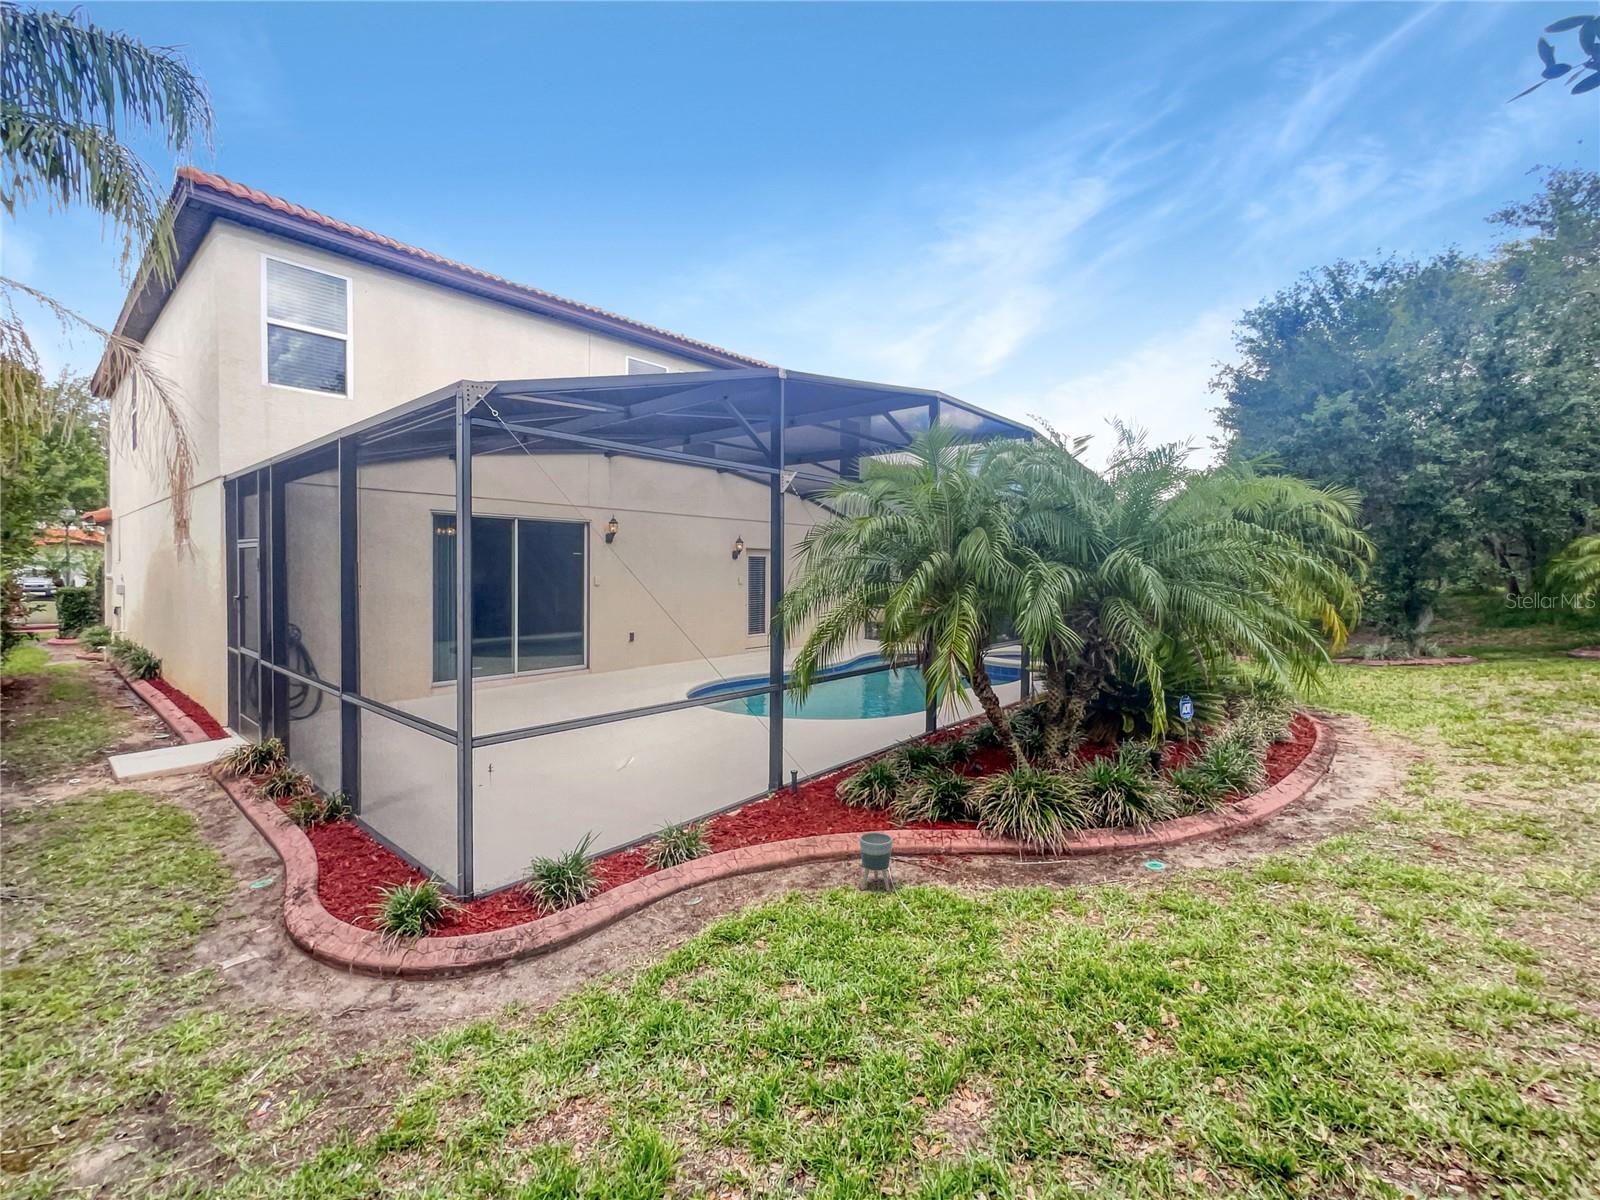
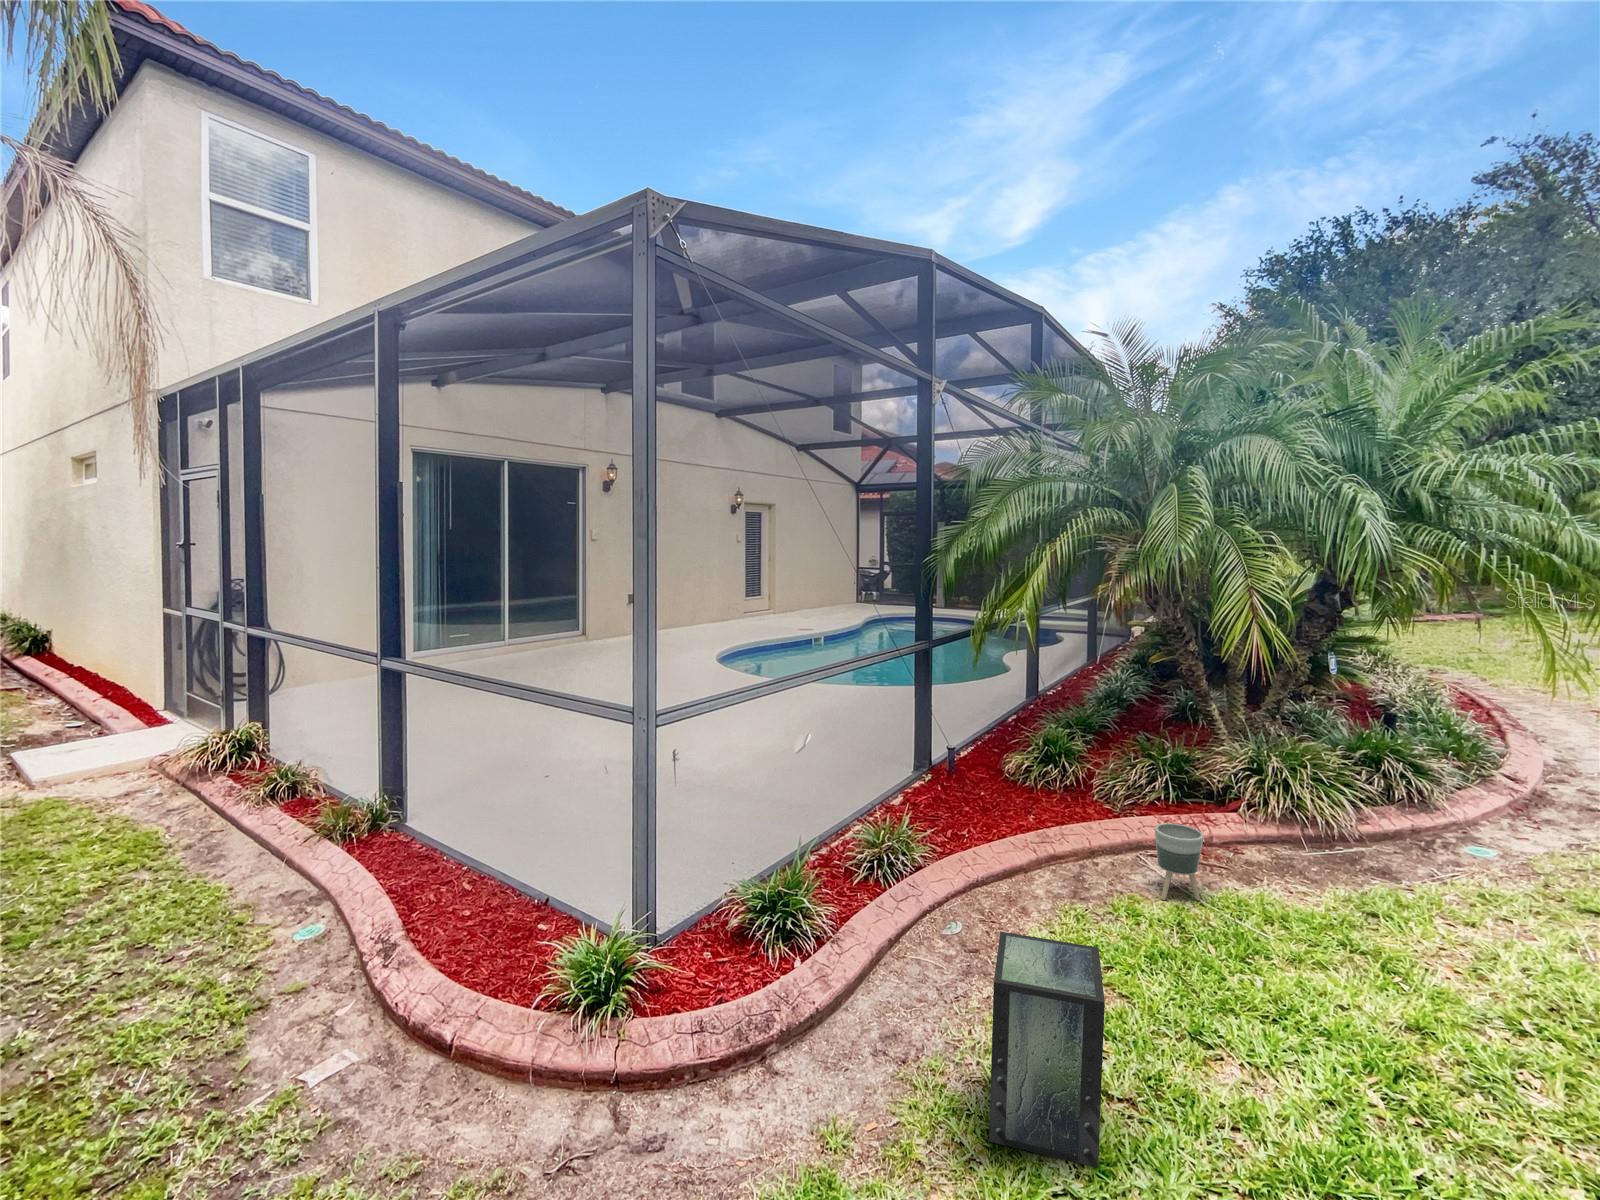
storage box: none [595,890,685,1034] -> present [989,931,1105,1168]

